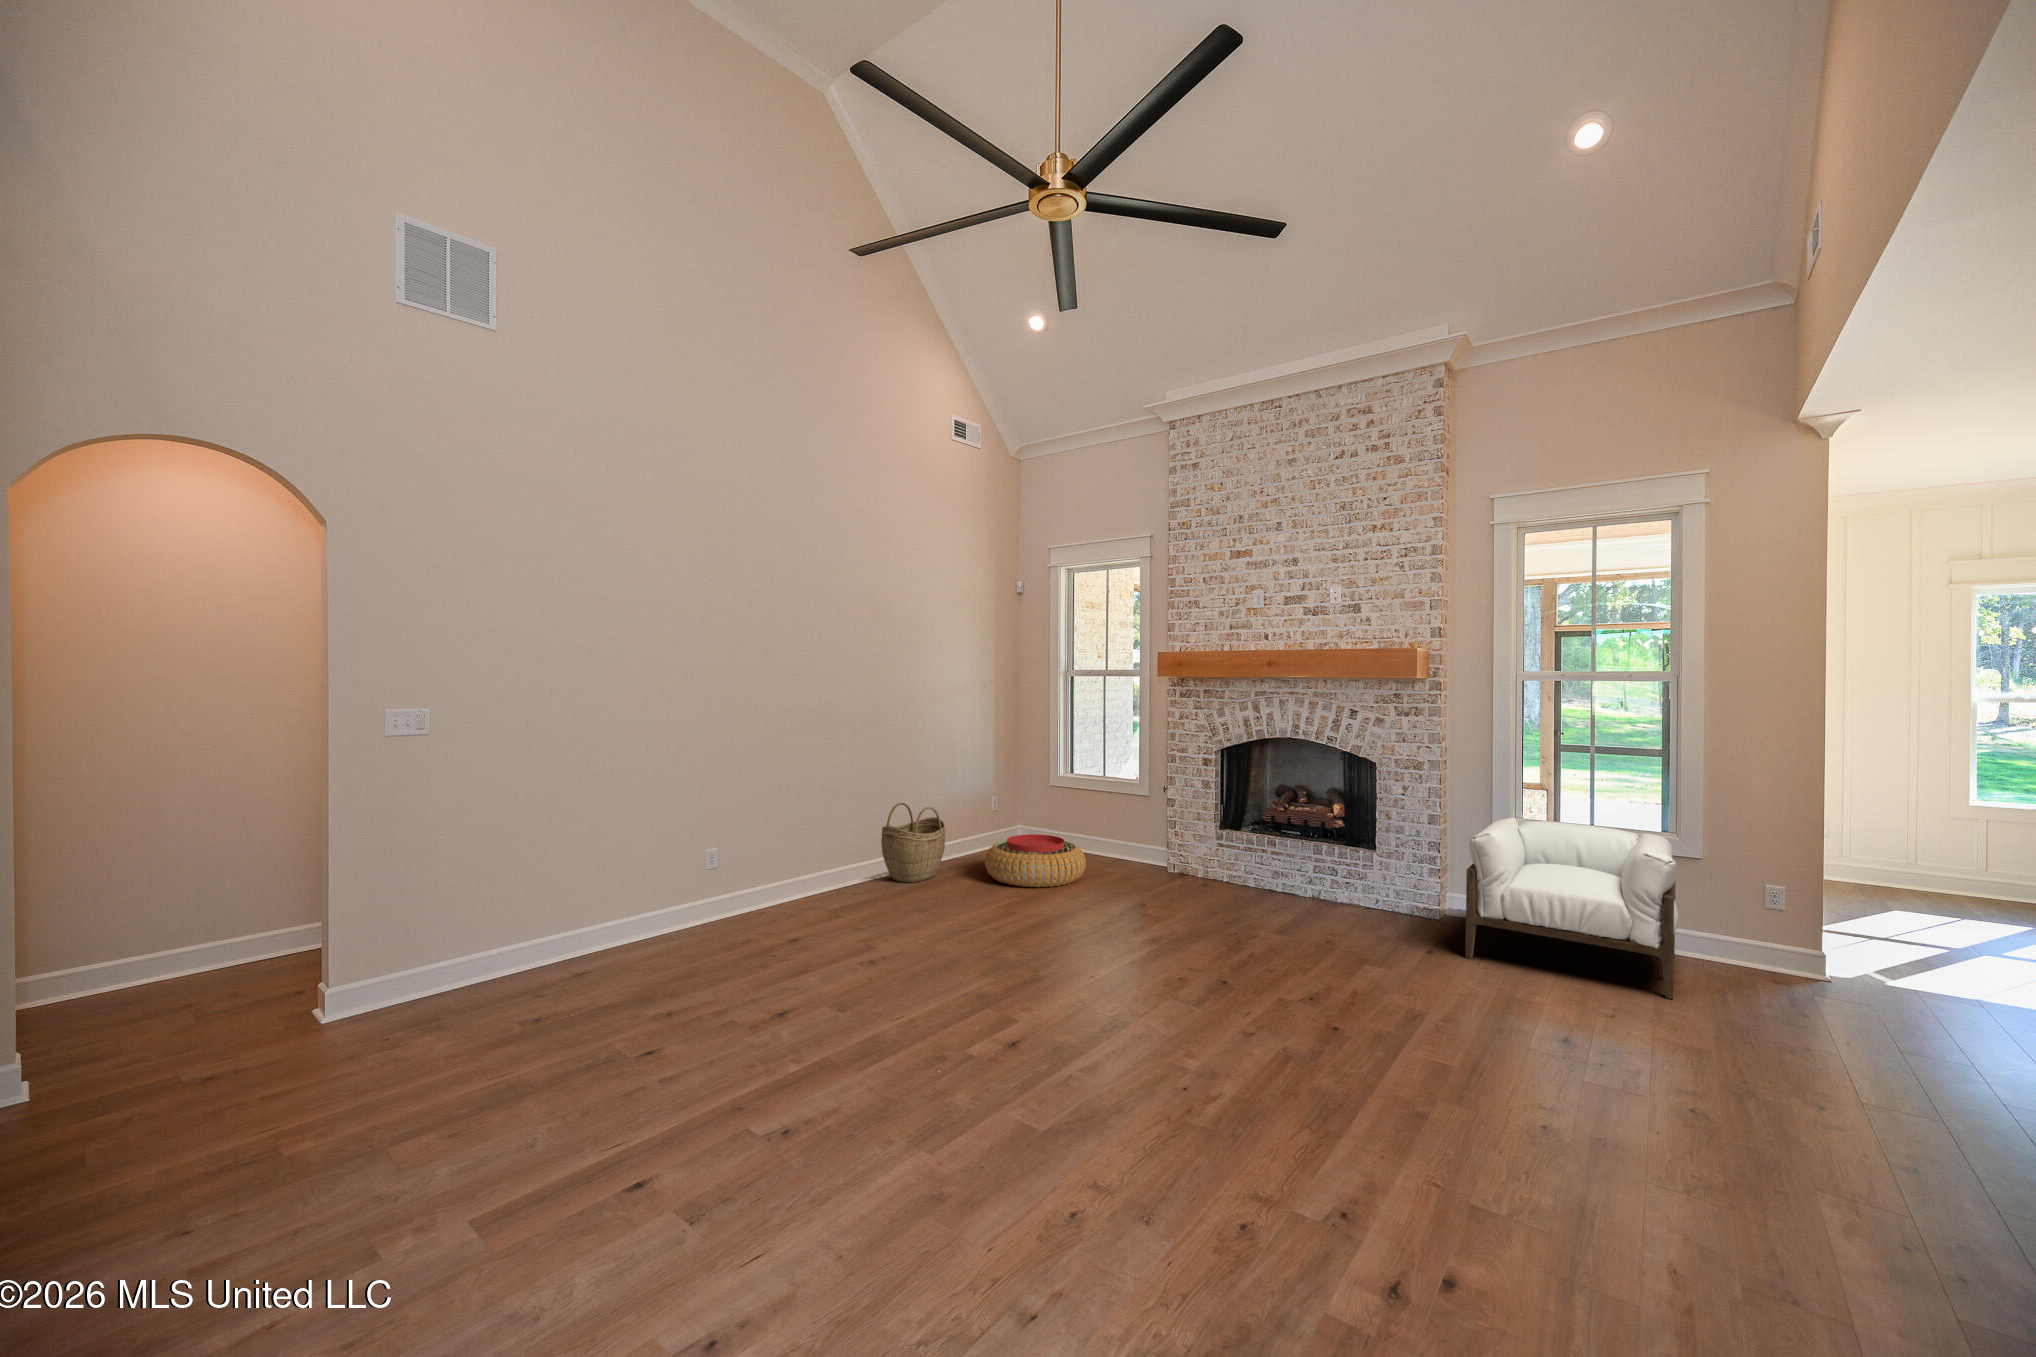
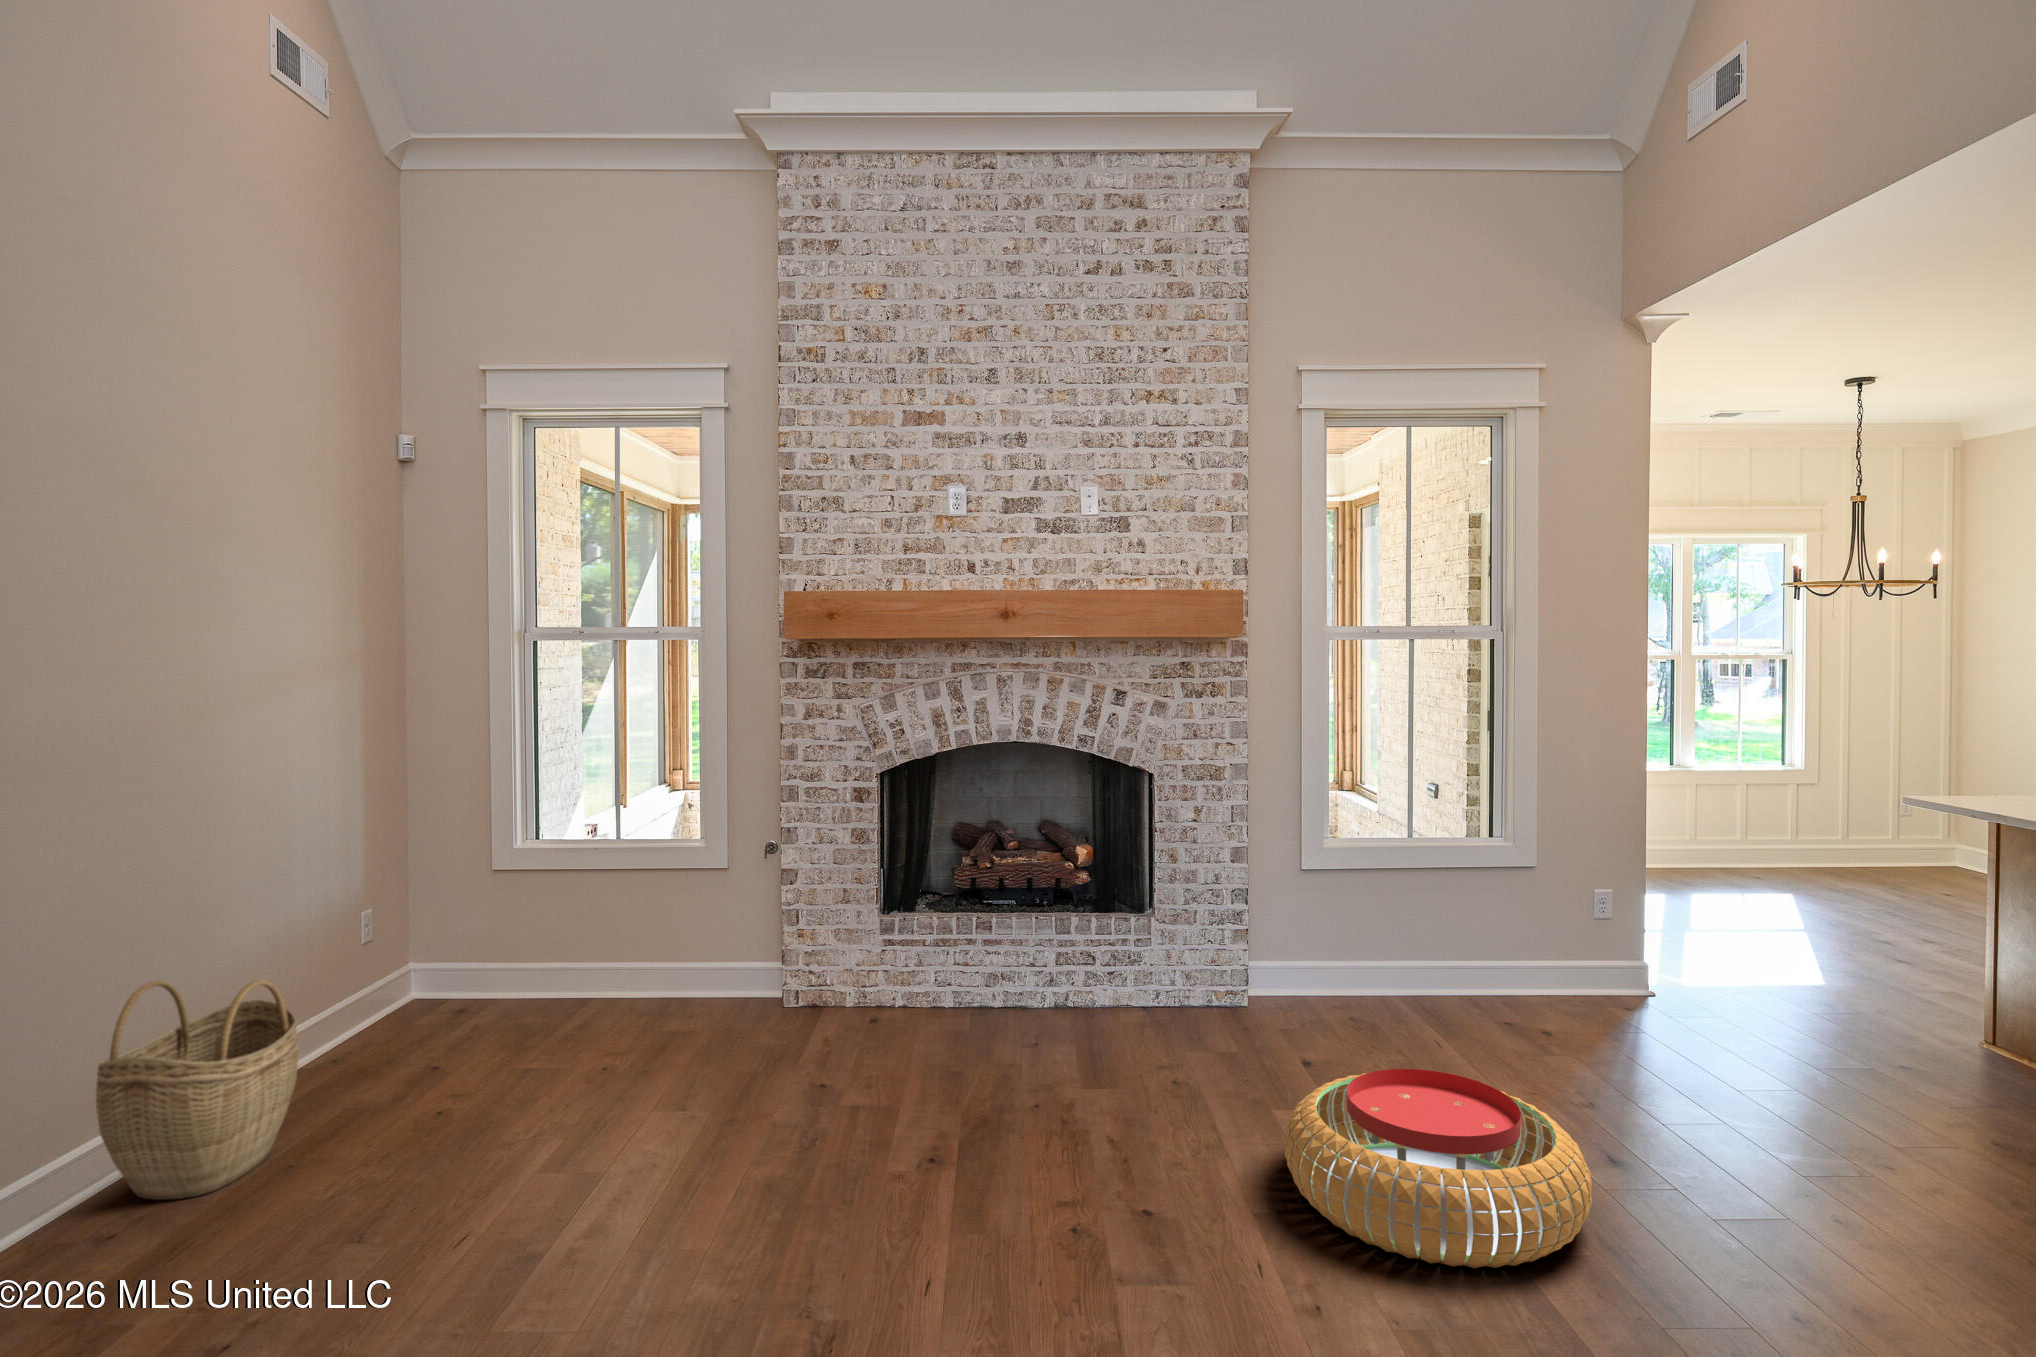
armchair: present [1465,818,1678,999] -> none [1309,838,1619,1066]
pouf: present [985,834,1086,887] -> present [1285,1069,1592,1268]

